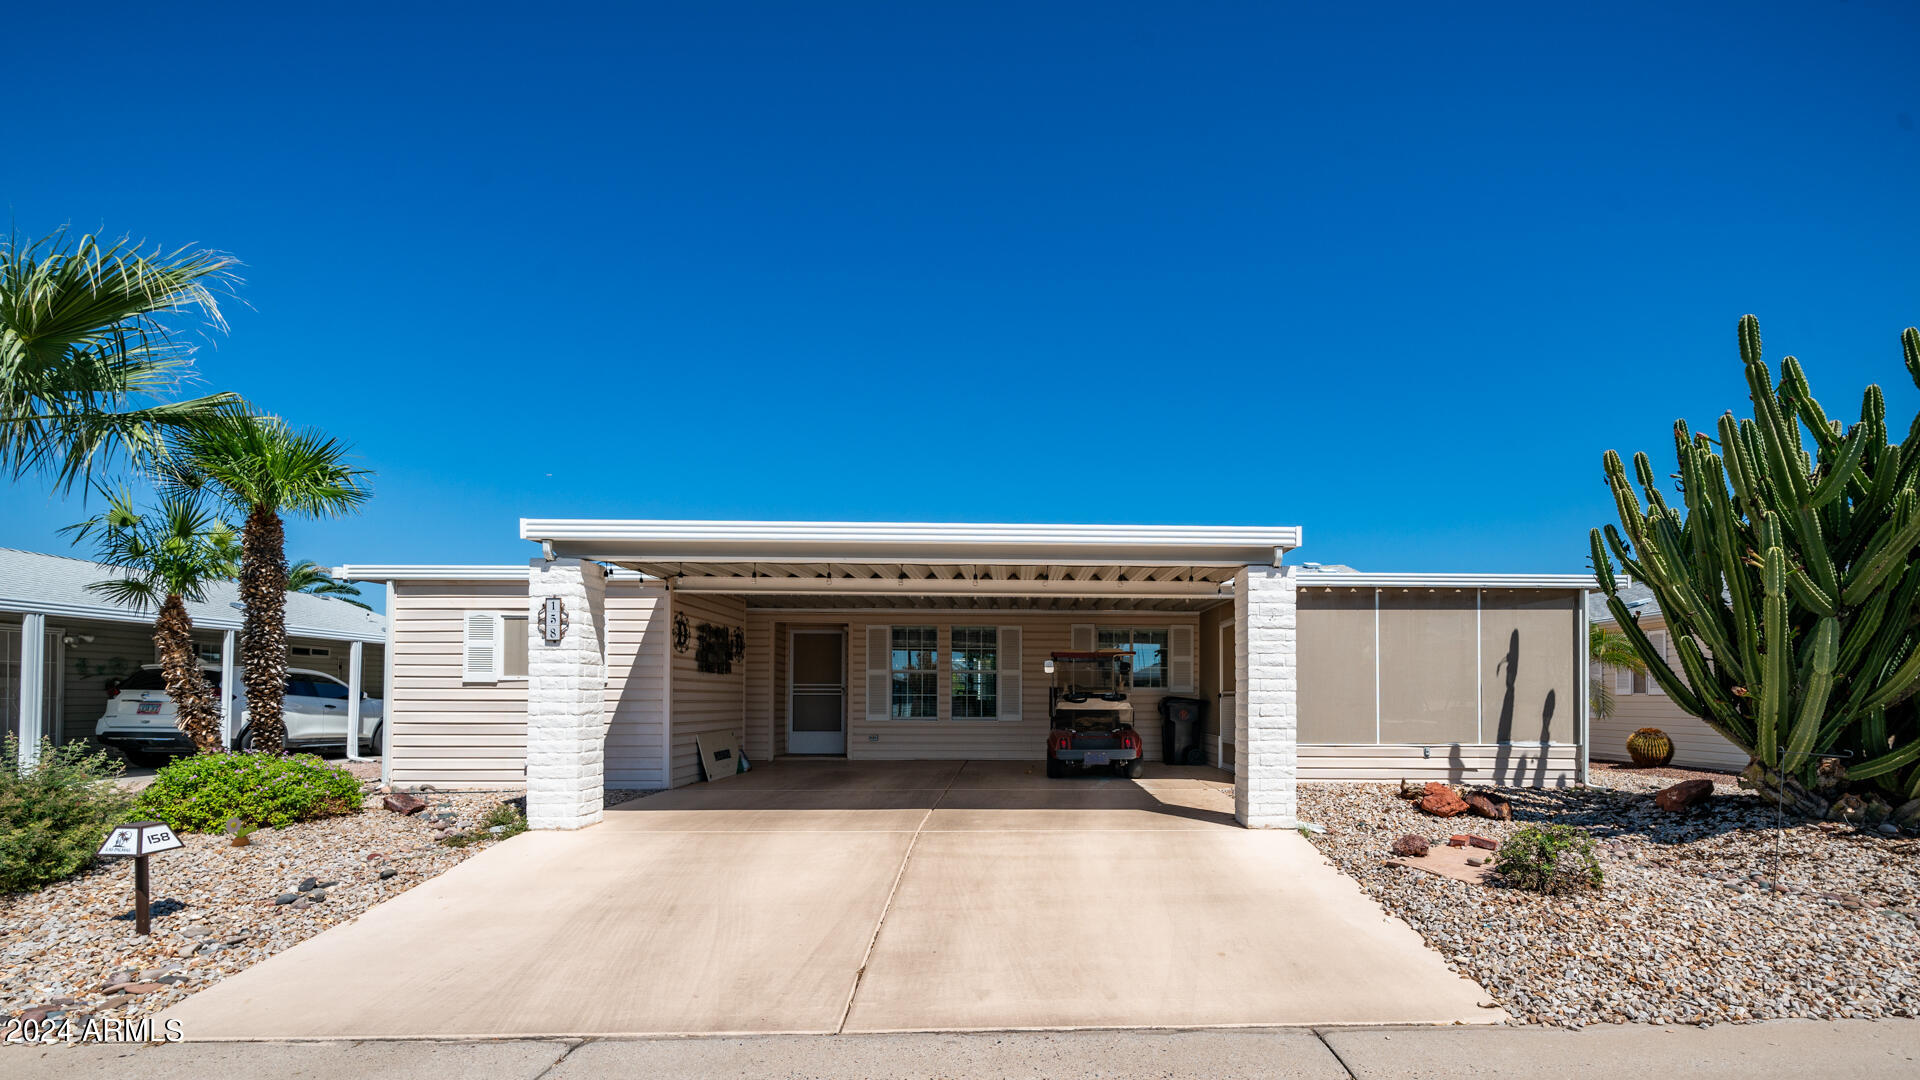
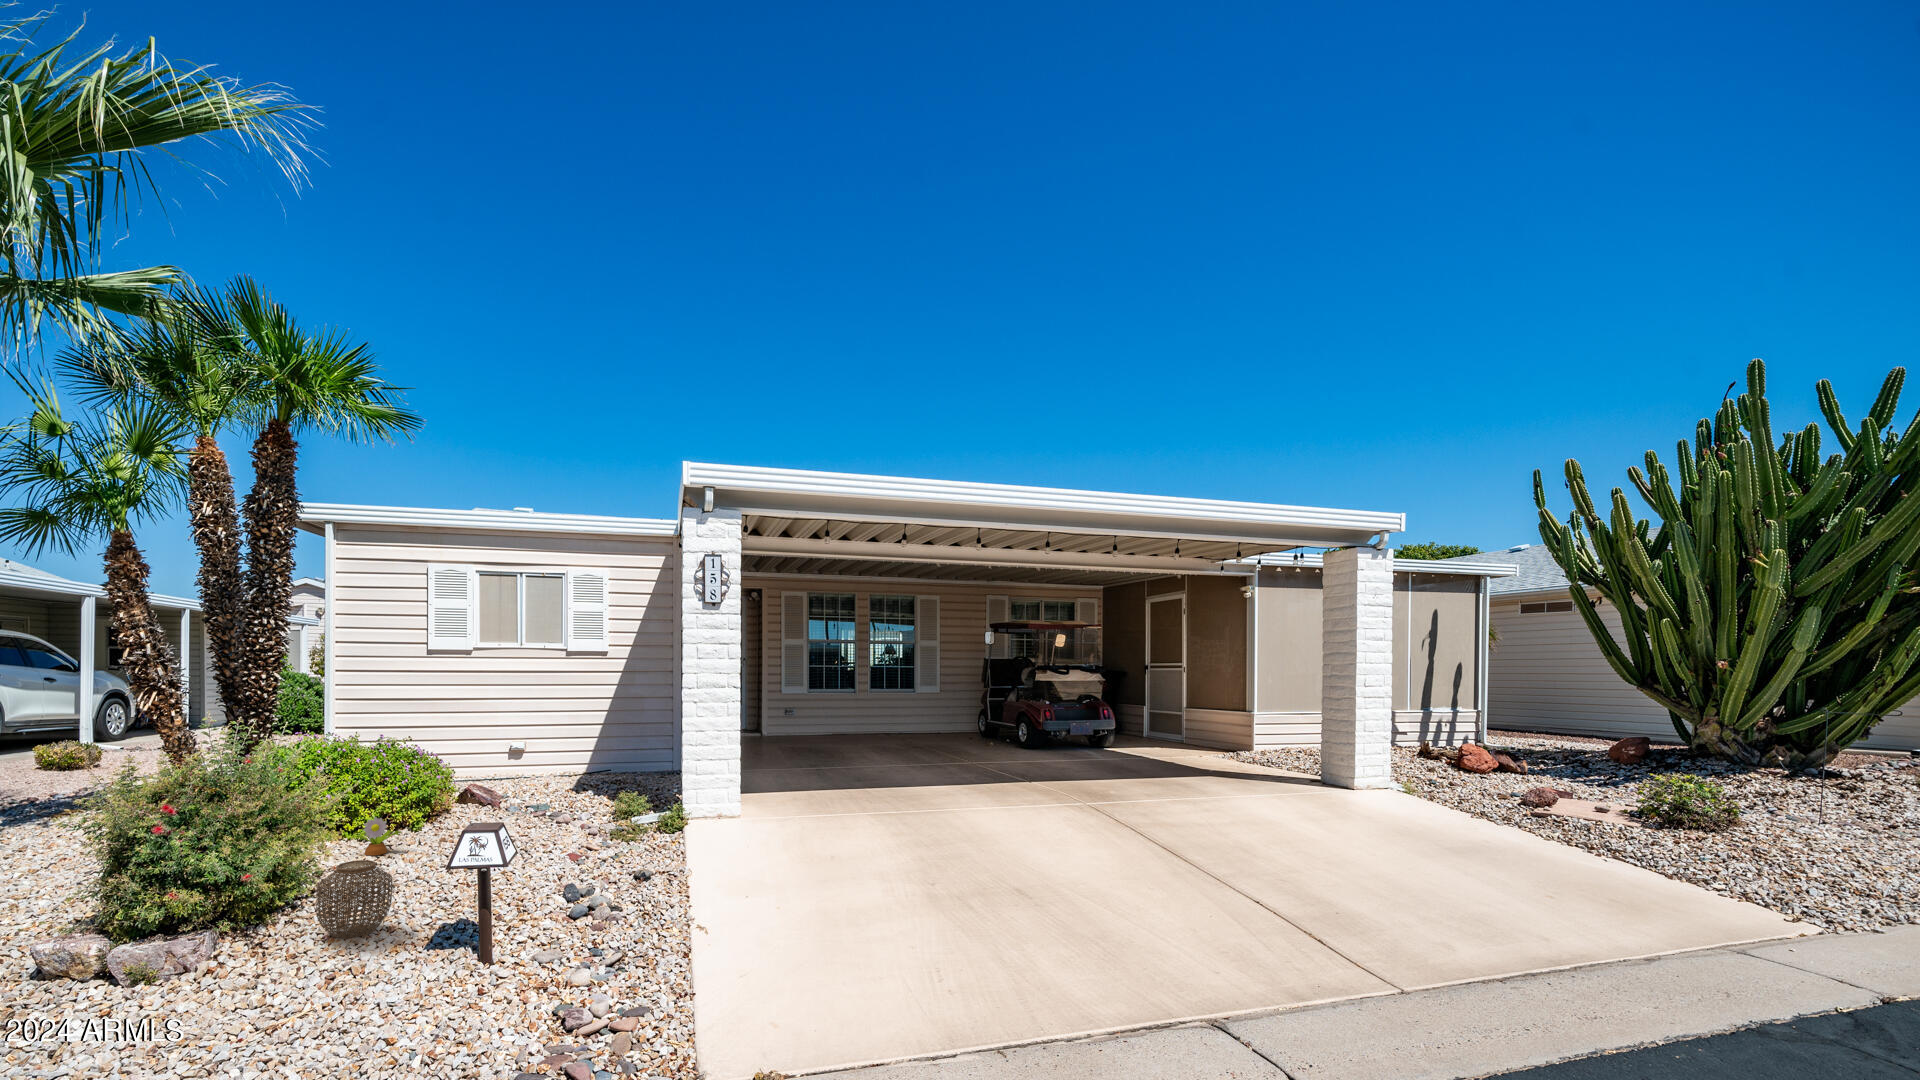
woven basket: none [67,850,132,908] -> present [316,860,392,938]

